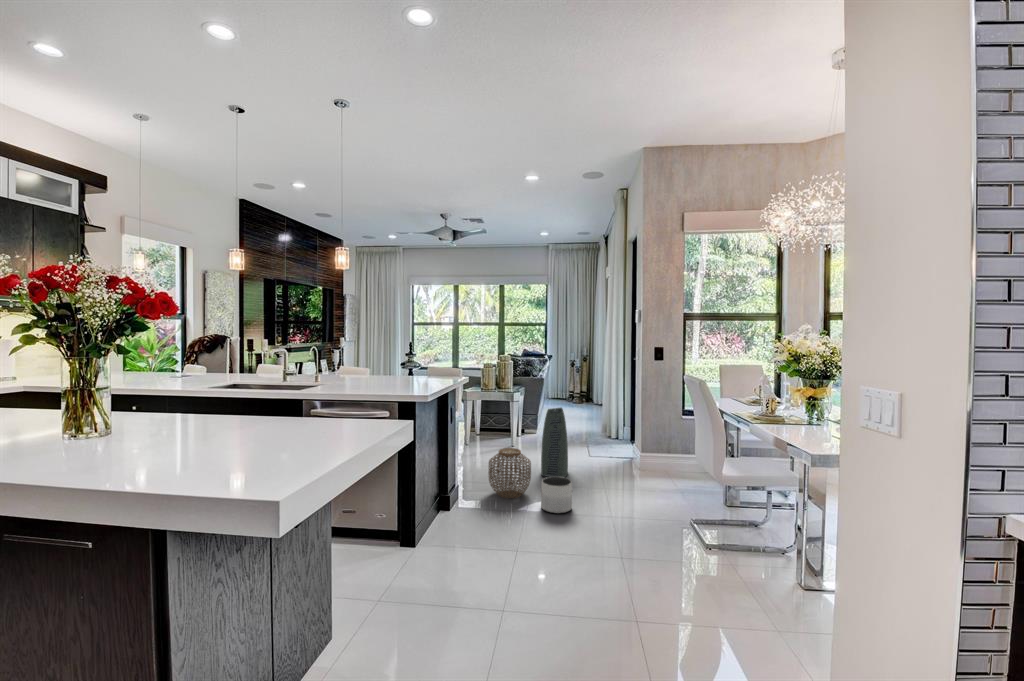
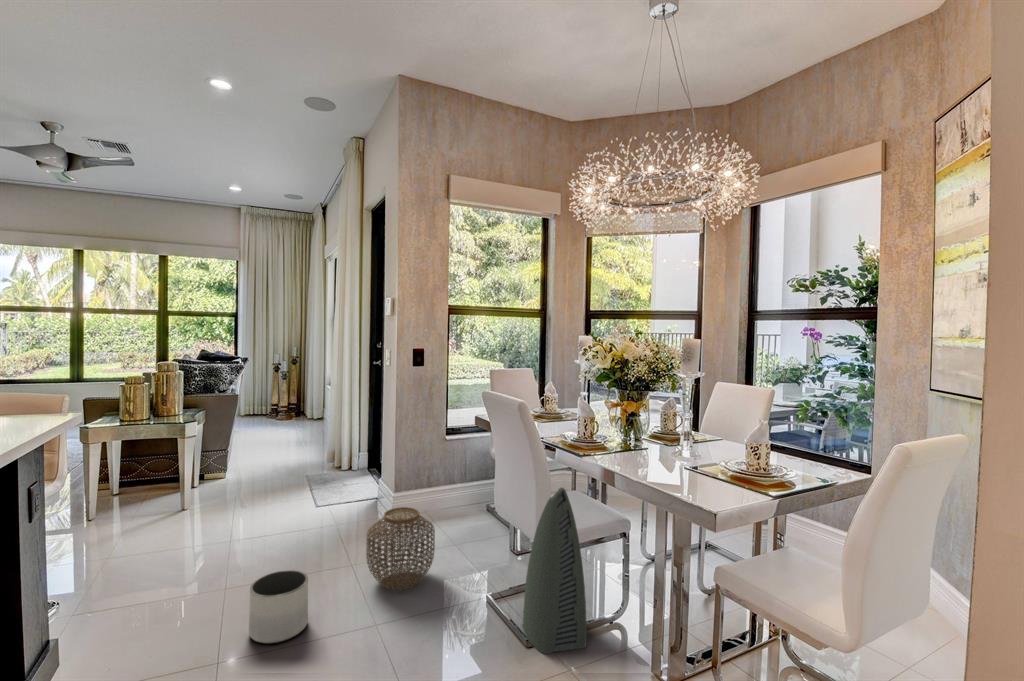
air purifier: present [541,408,568,477] -> present [523,488,587,654]
woven basket: present [488,448,531,498] -> present [366,507,435,590]

